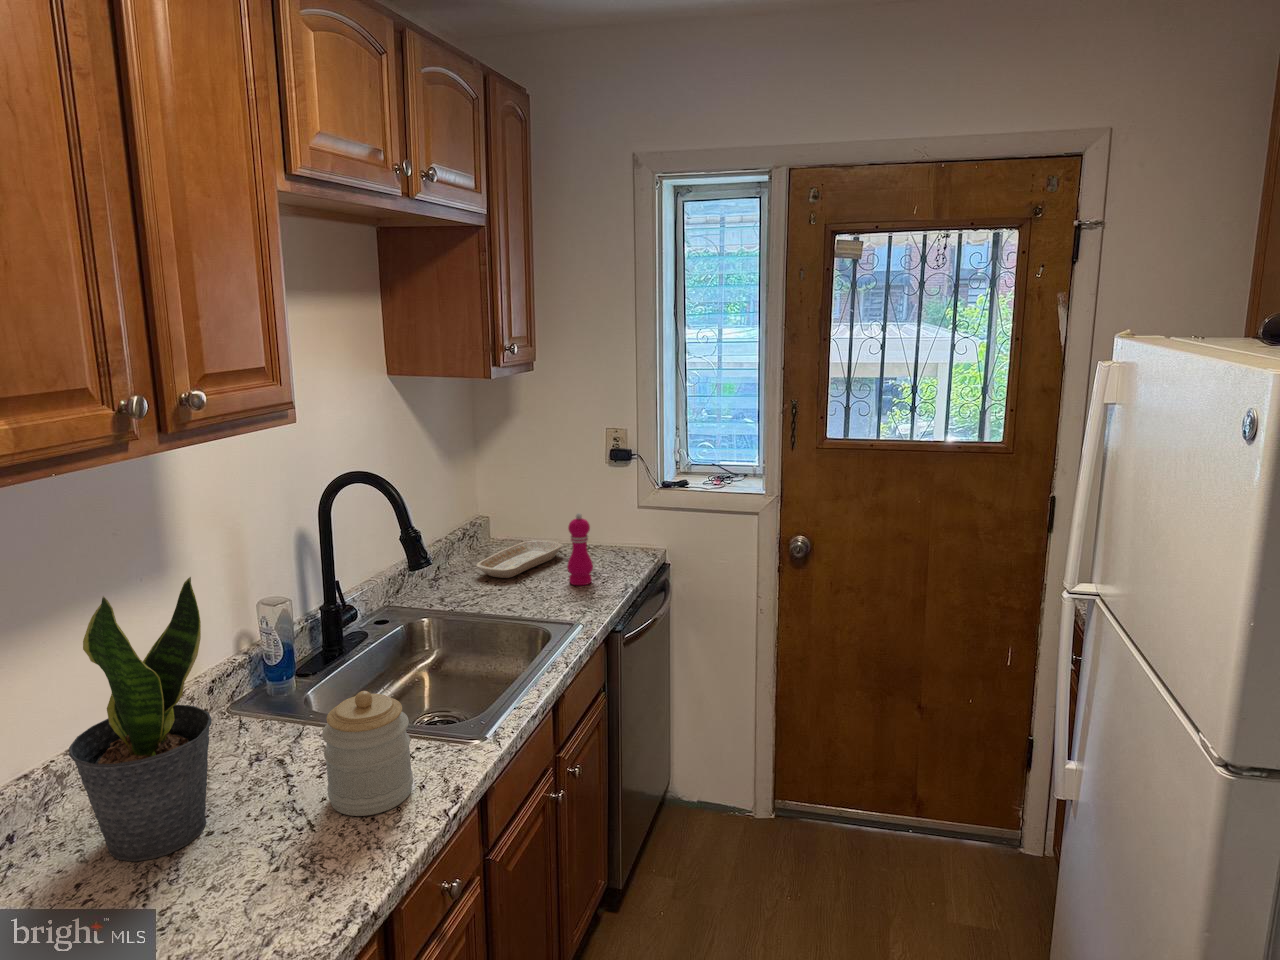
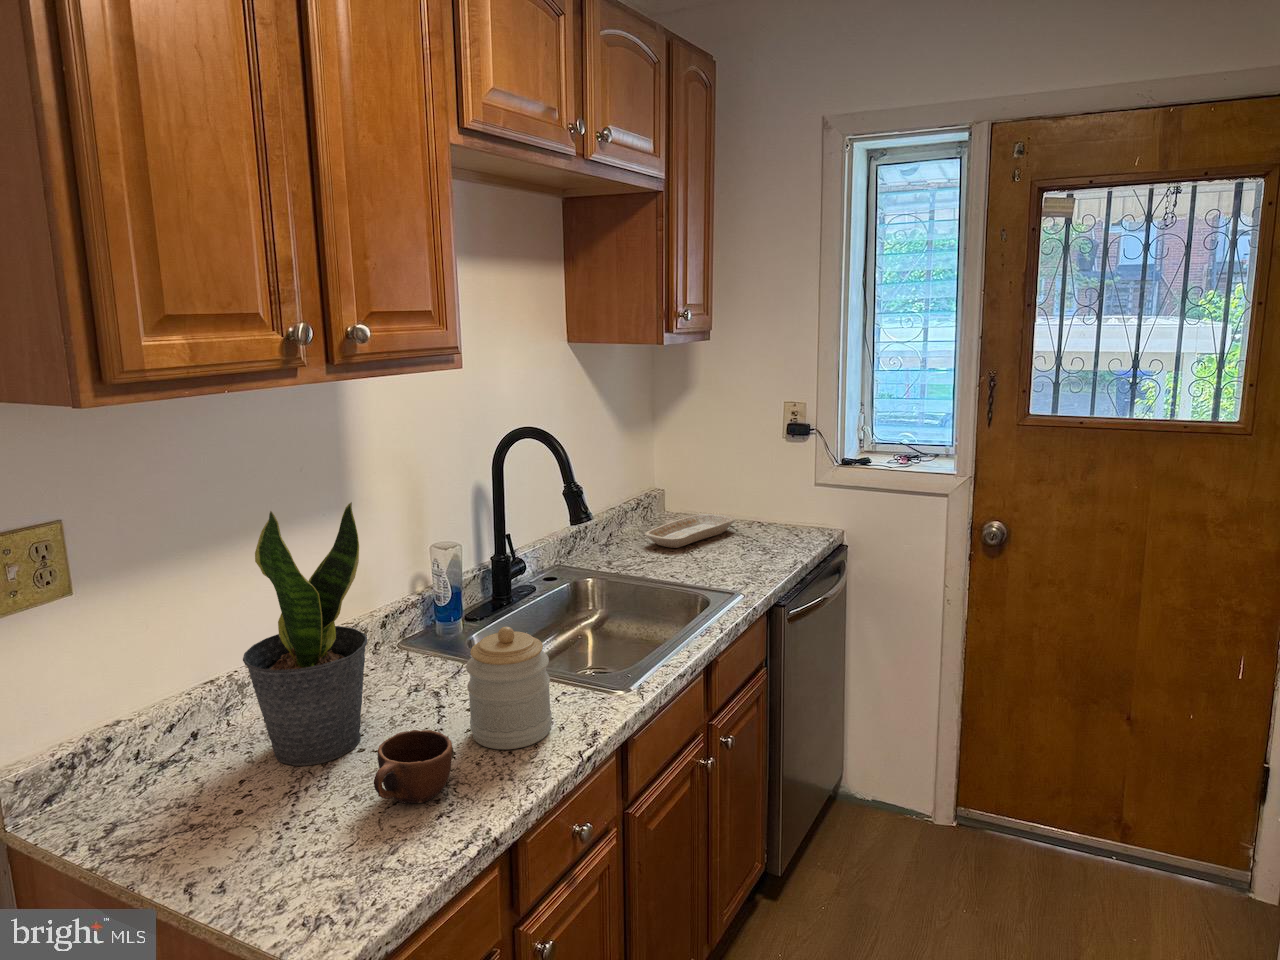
pepper mill: present [567,513,593,586] -> none [735,484,762,558]
mug: none [238,808,319,888] -> present [374,730,453,804]

